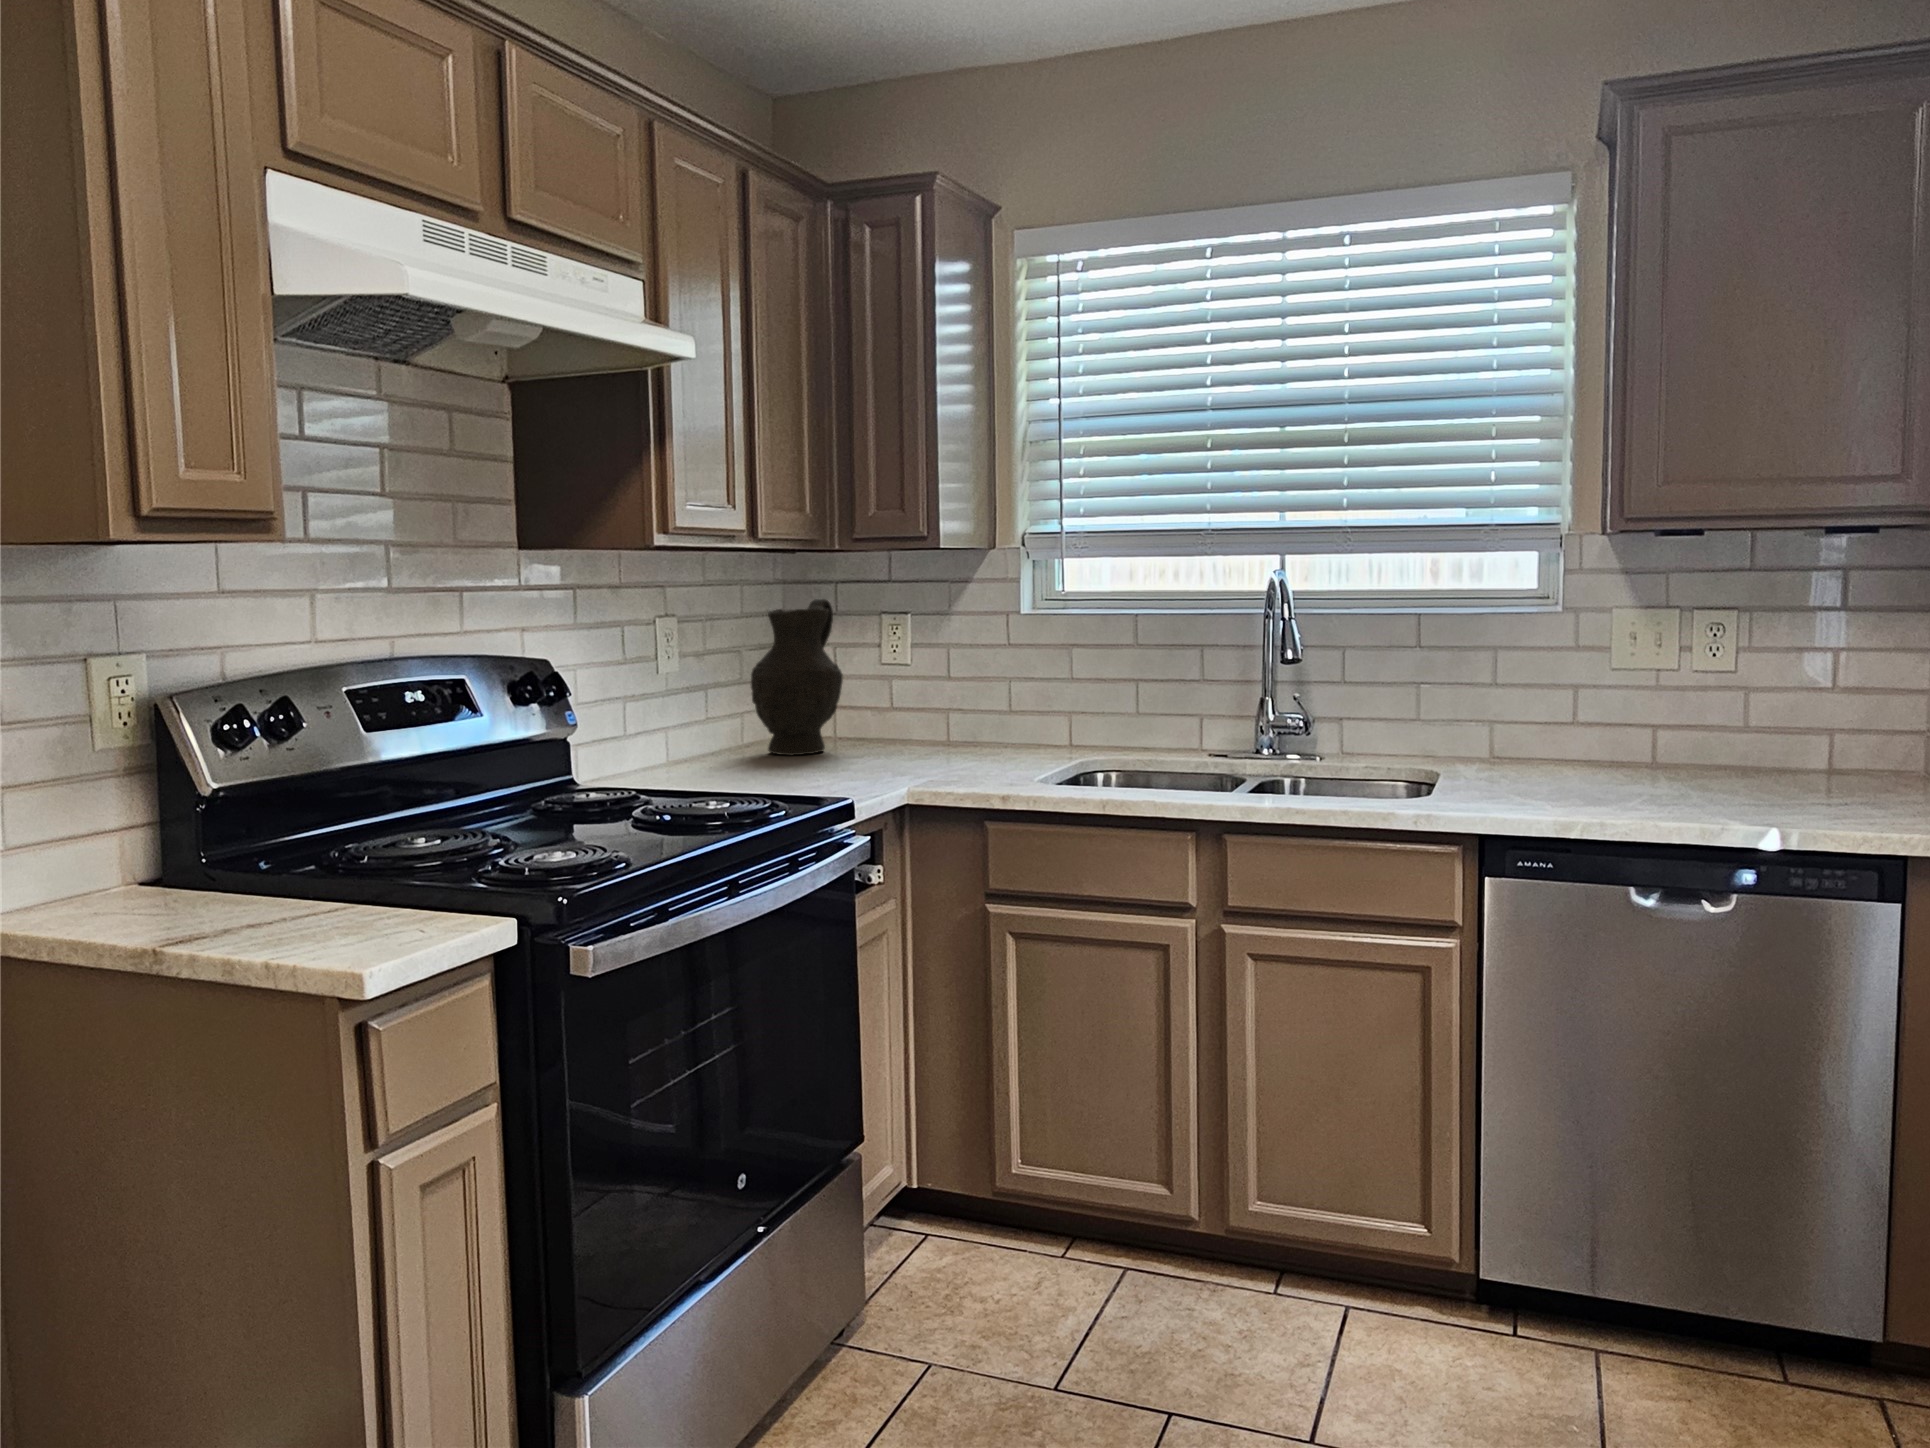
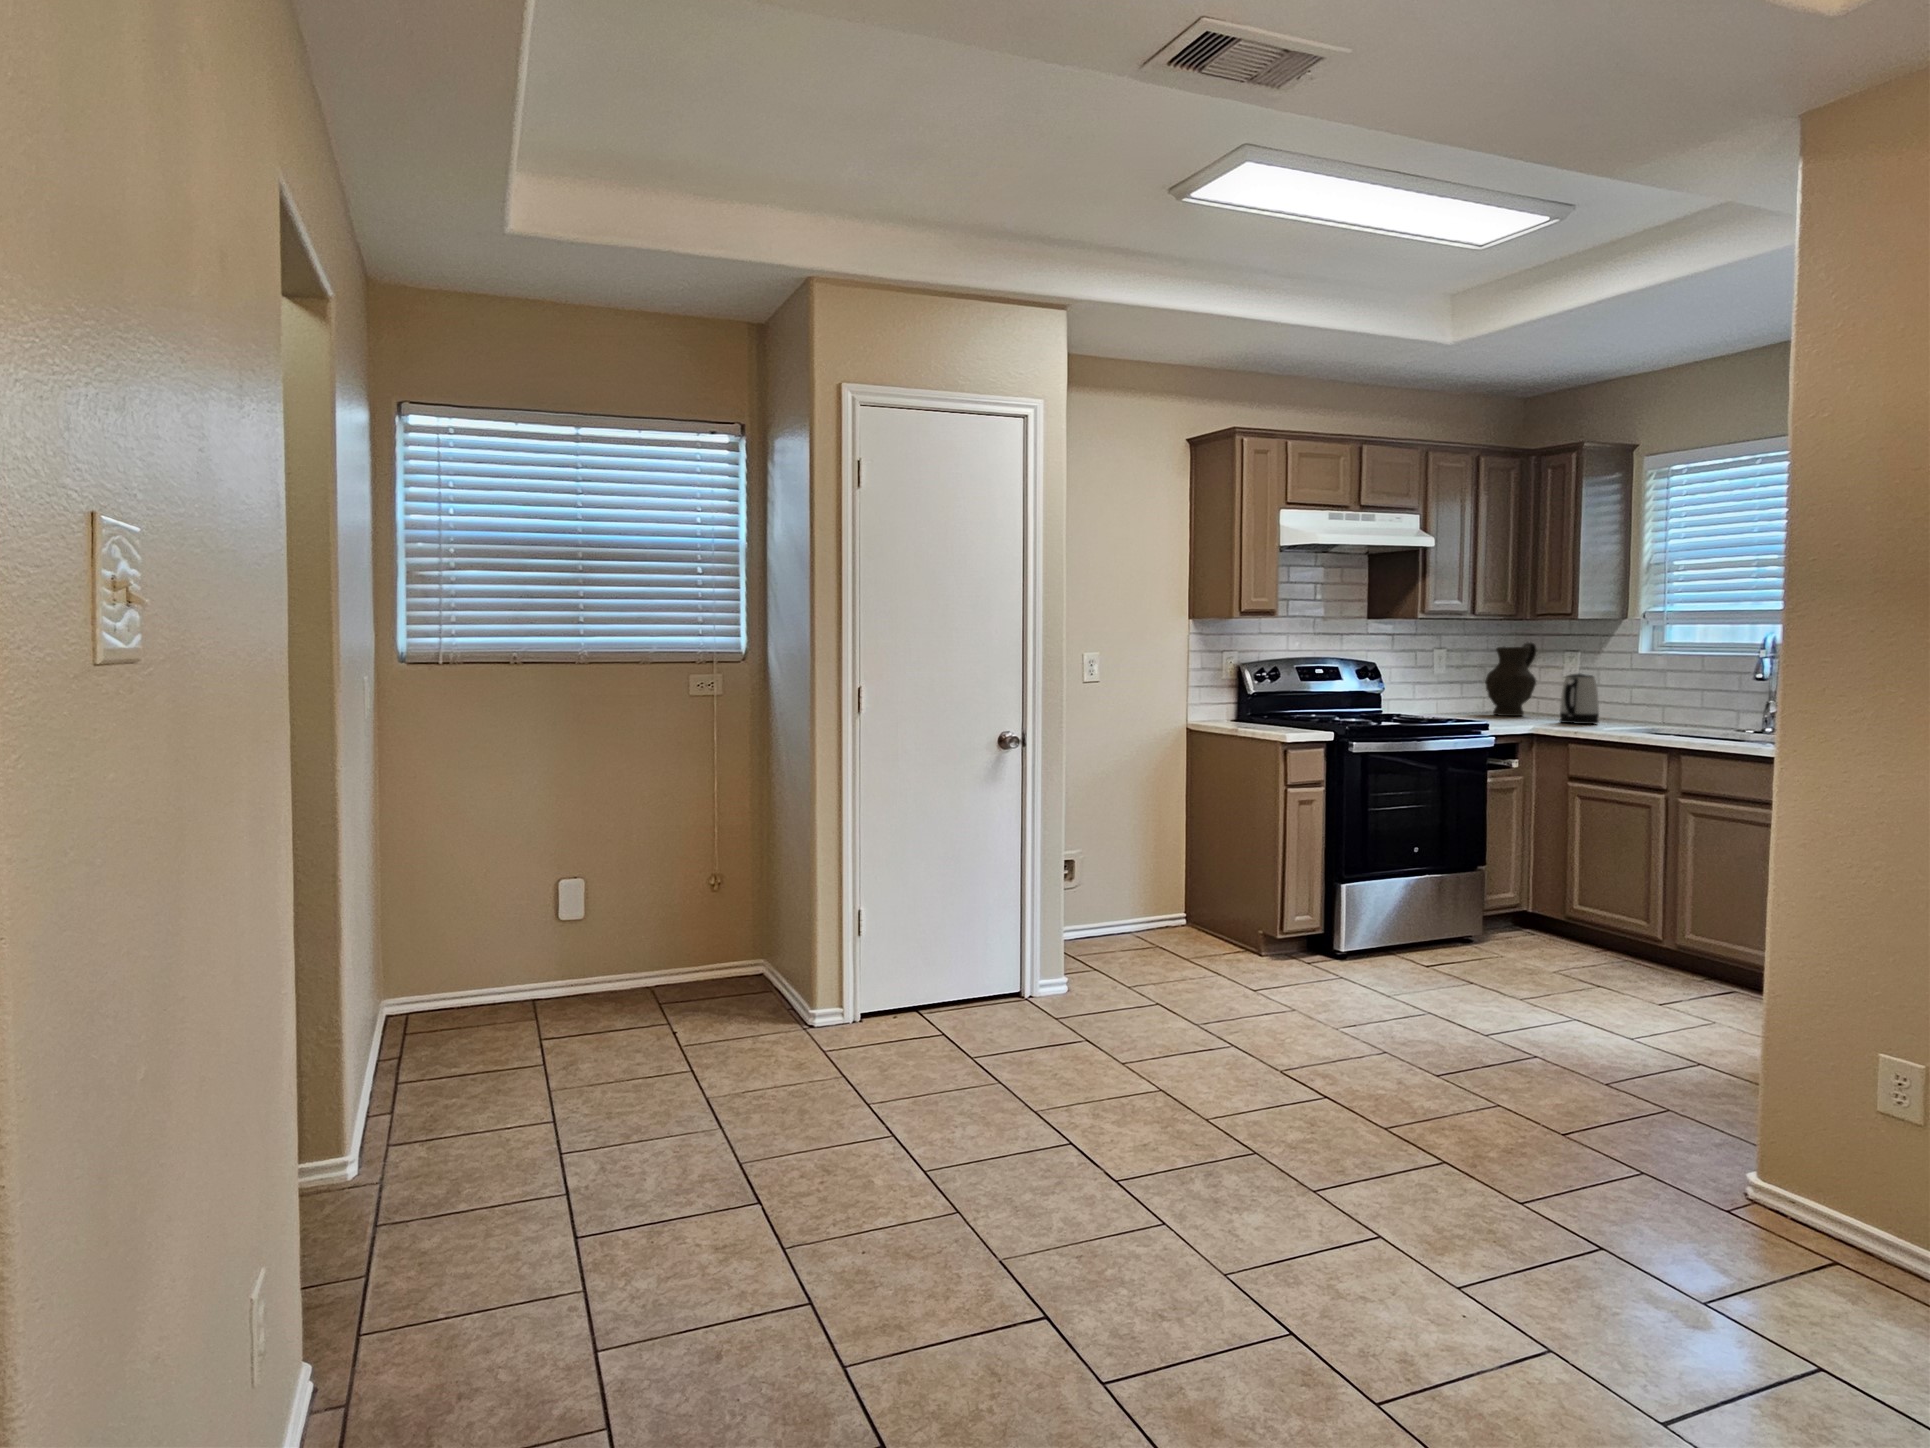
kettle: none [919,660,989,766] -> present [1560,673,1599,724]

